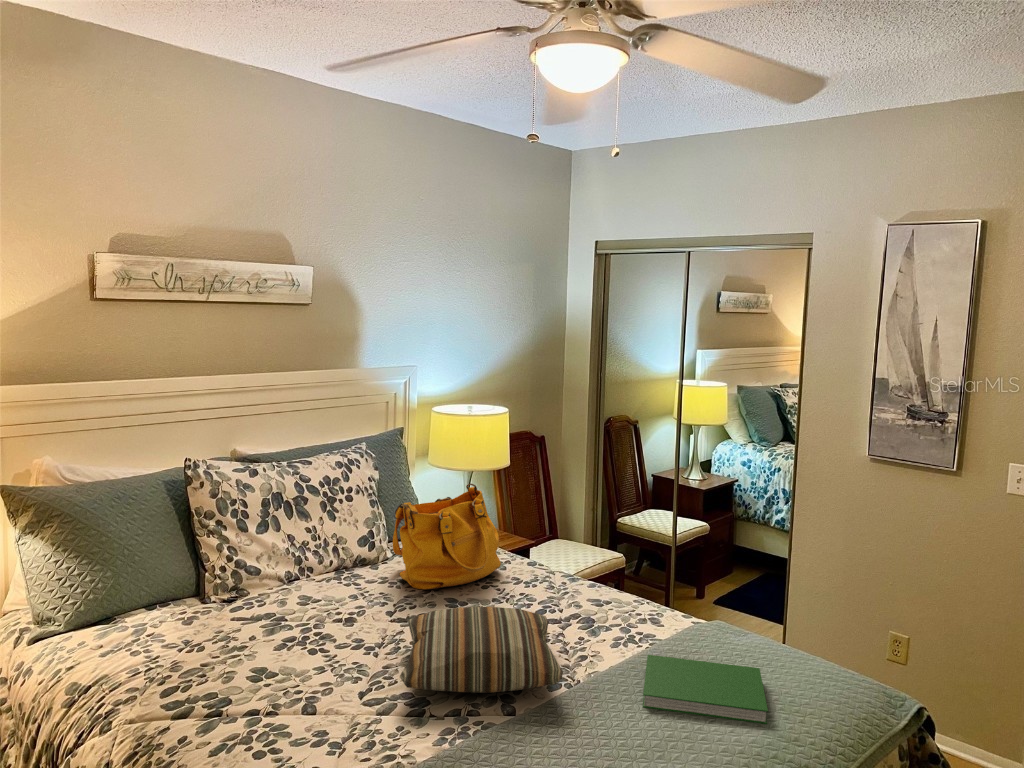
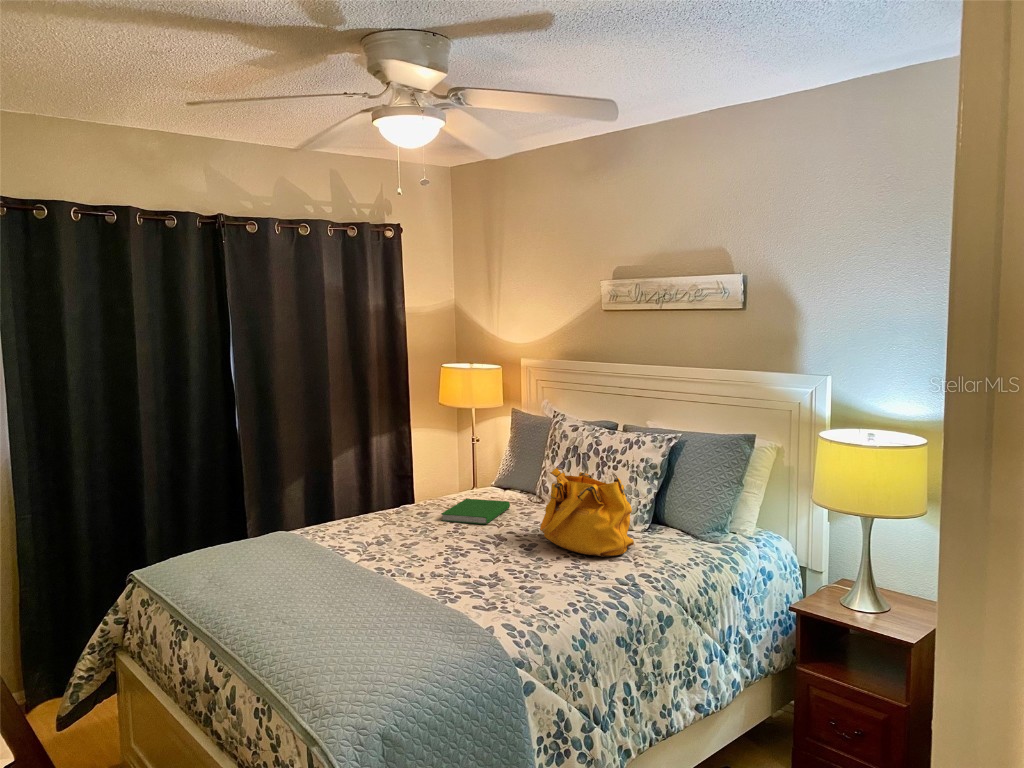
pillow: present [400,607,563,693] -> none [336,509,450,555]
hardcover book: present [643,655,768,724] -> present [441,499,510,524]

